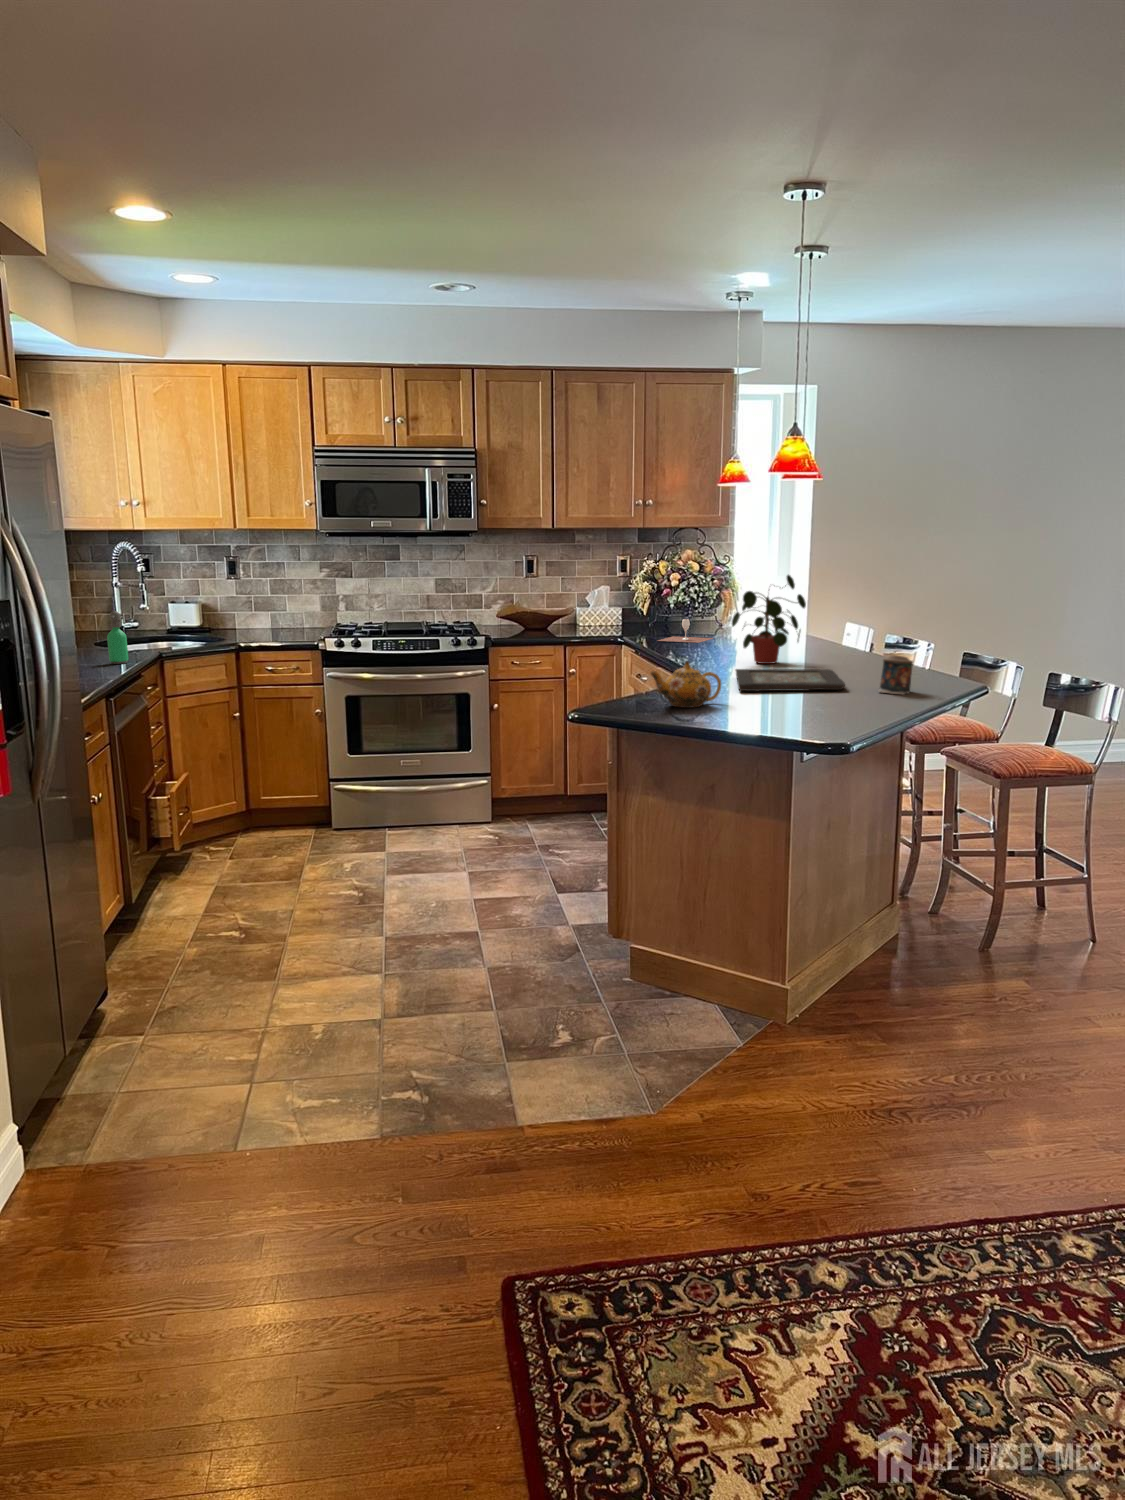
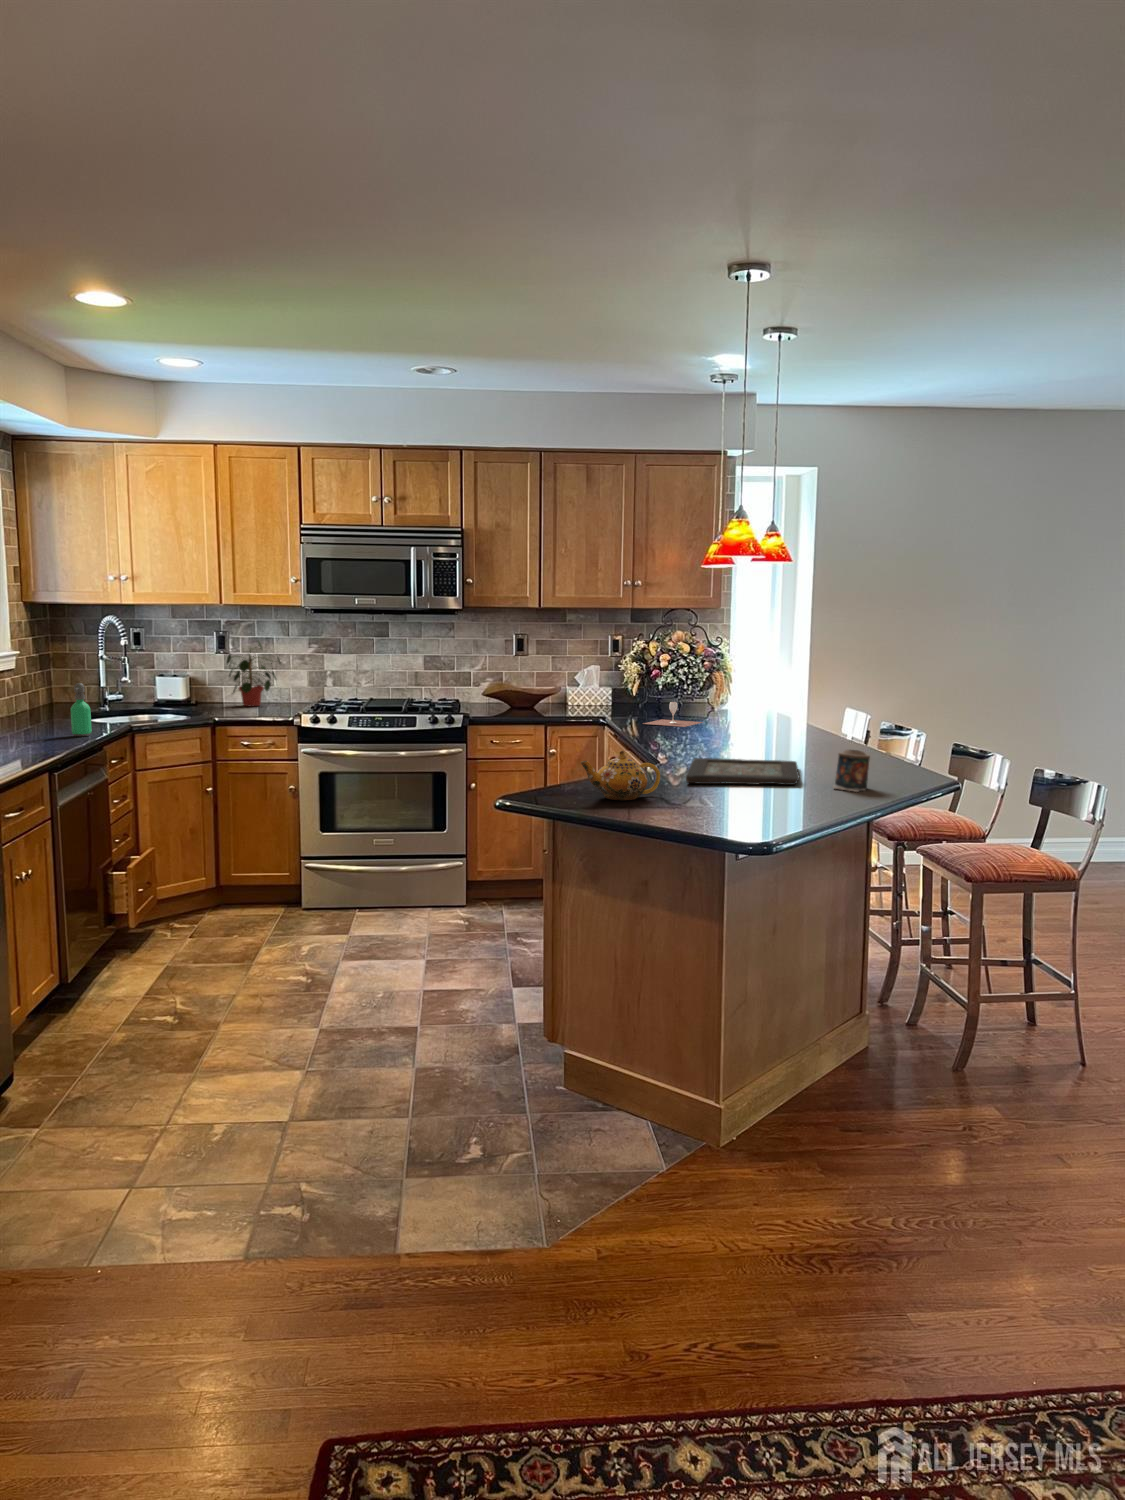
potted plant: present [732,575,806,664] -> present [226,641,280,706]

